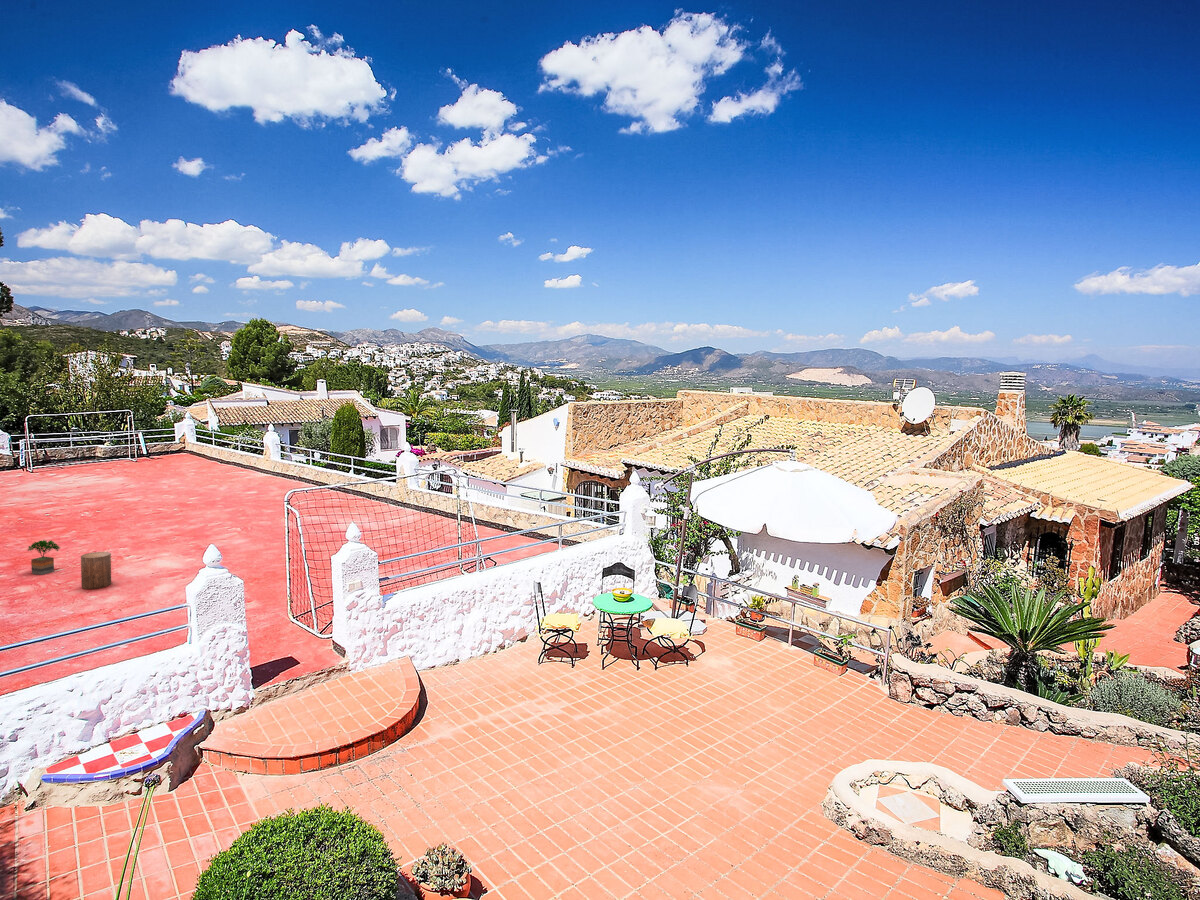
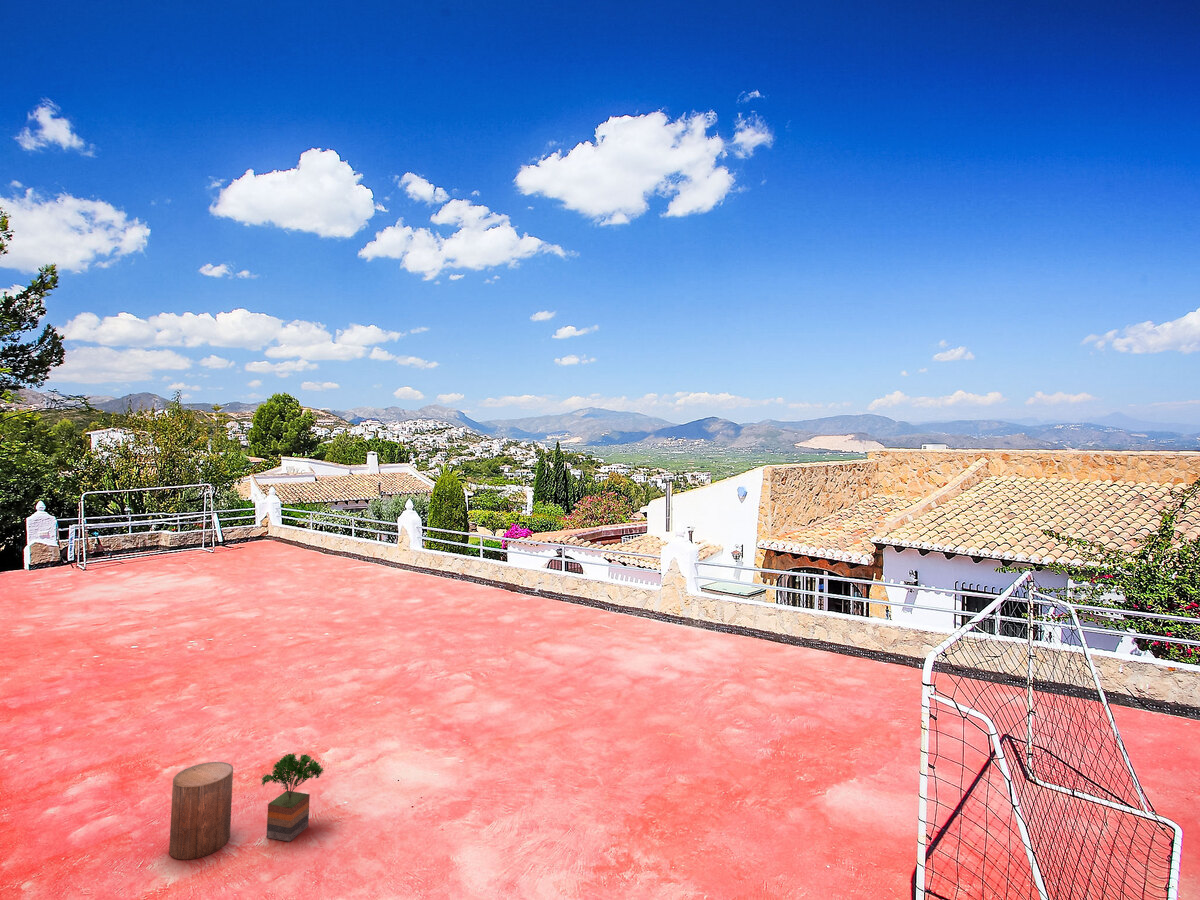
potted tree: present [28,540,60,575] -> present [262,754,324,842]

